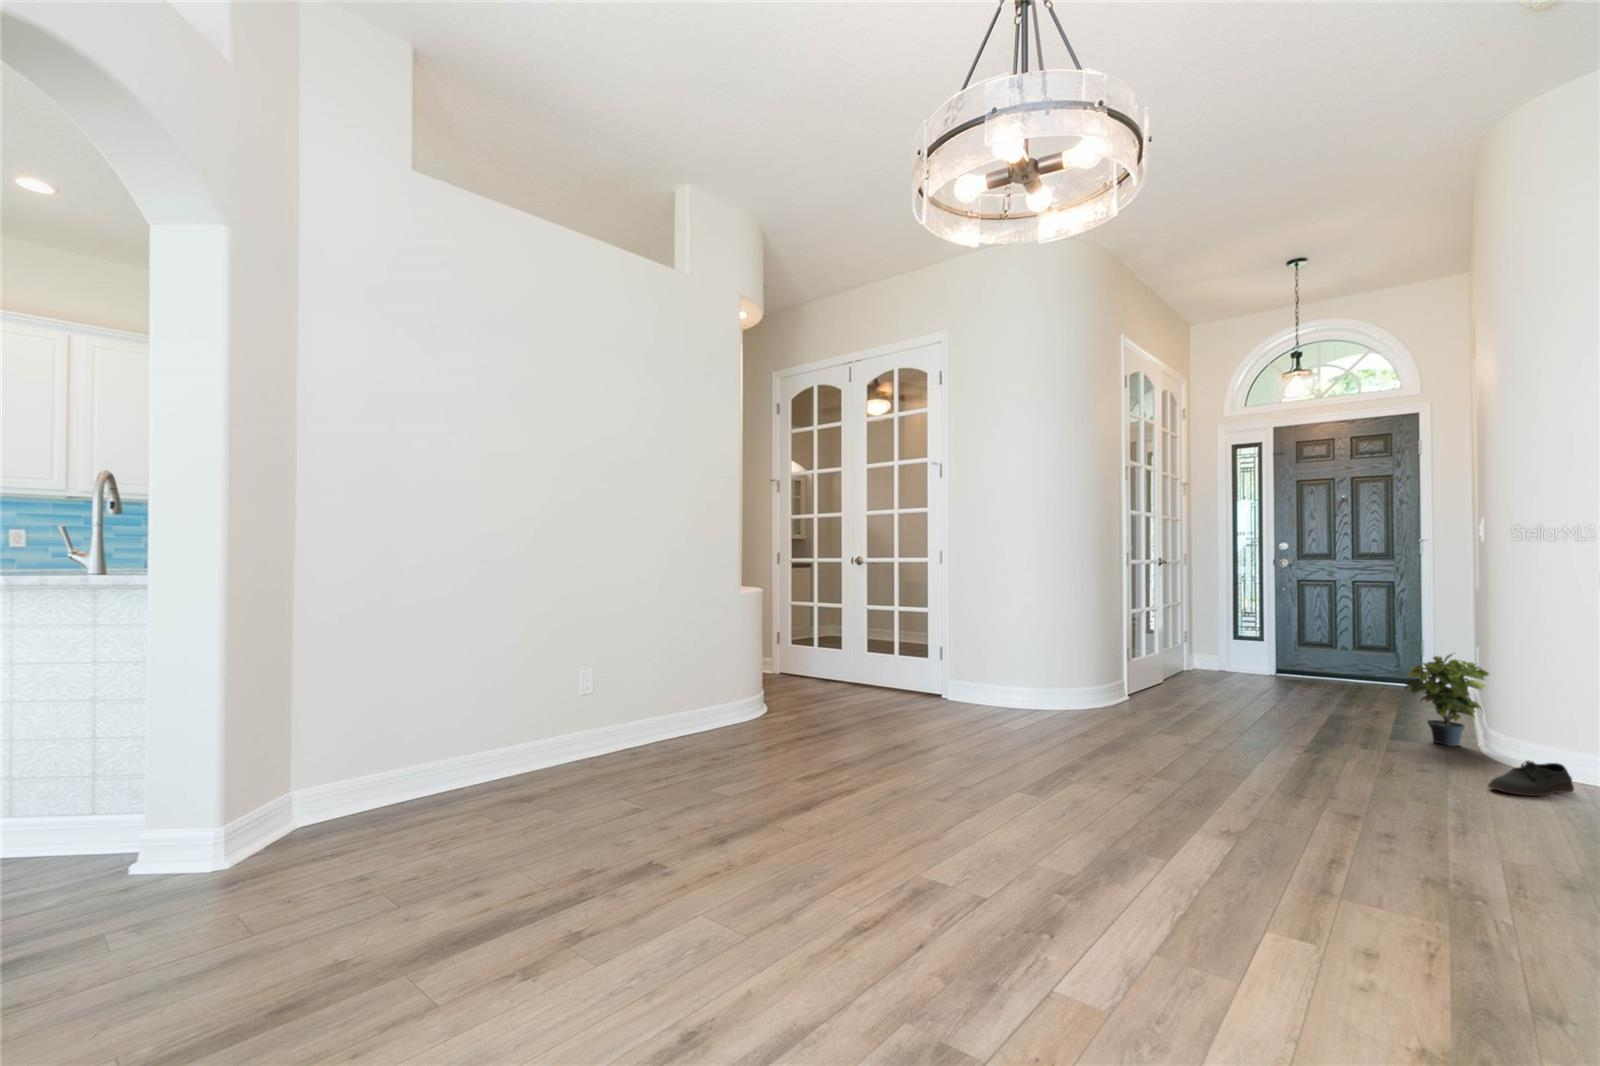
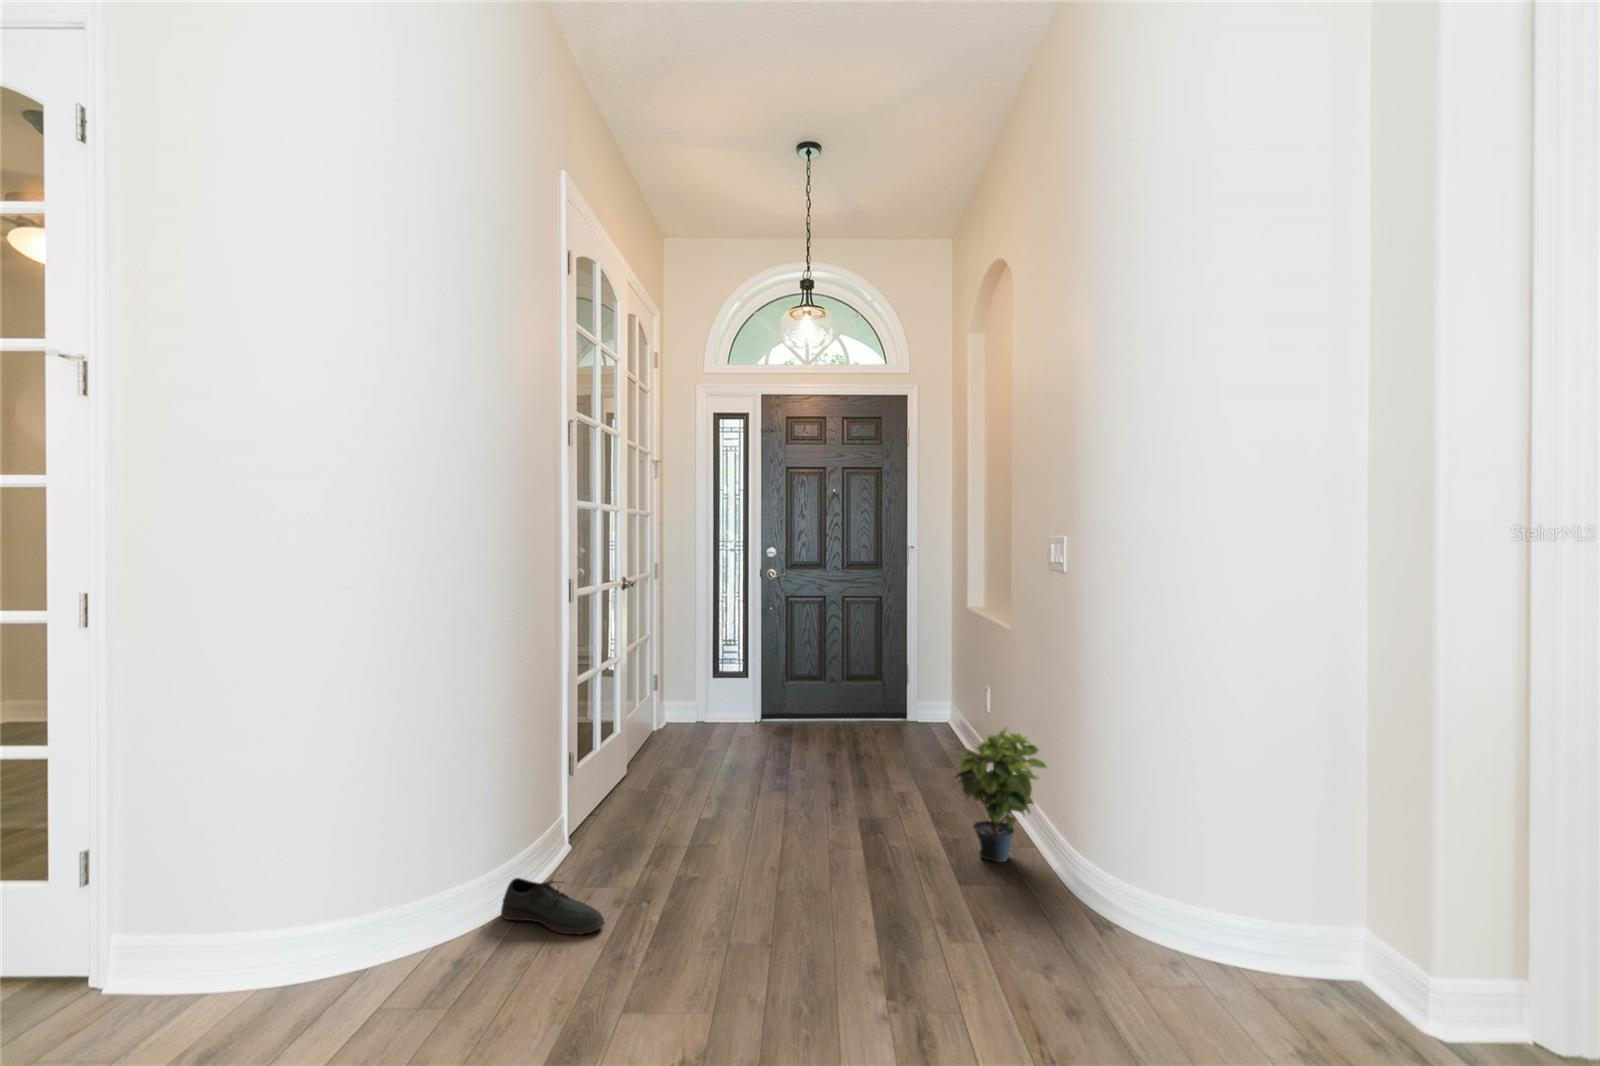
shoe: present [1488,761,1574,796] -> present [501,878,604,935]

